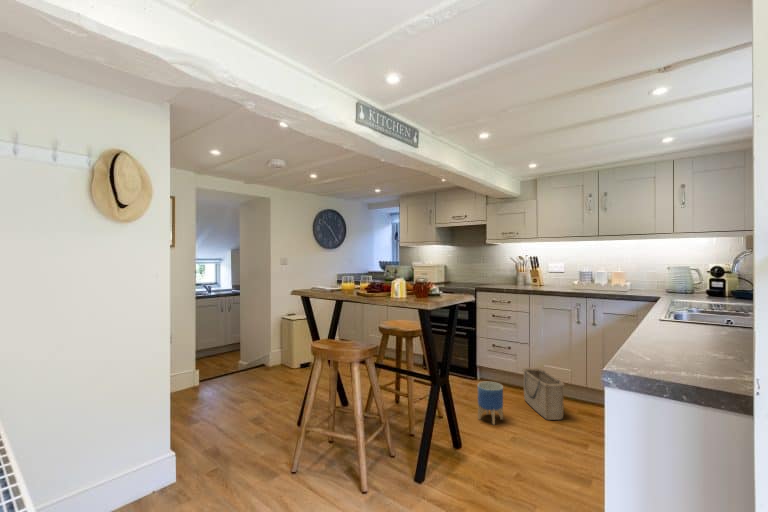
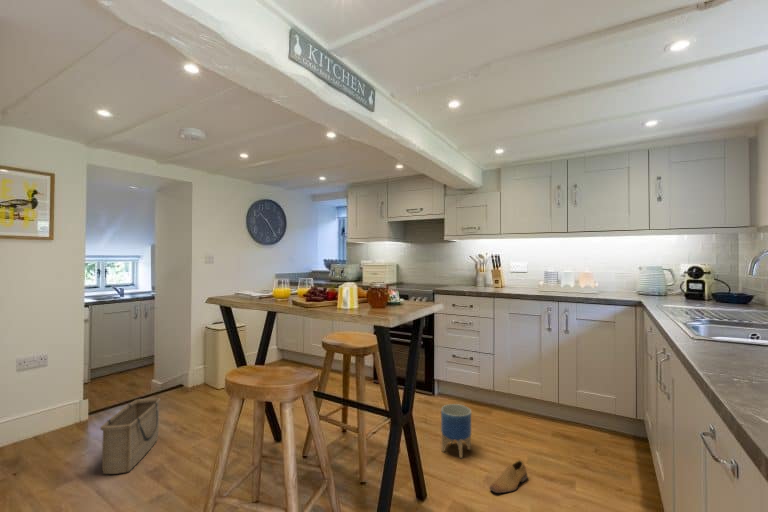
basket: present [523,368,565,420] -> present [100,398,160,474]
shoe: none [515,427,549,450] -> present [490,460,527,493]

